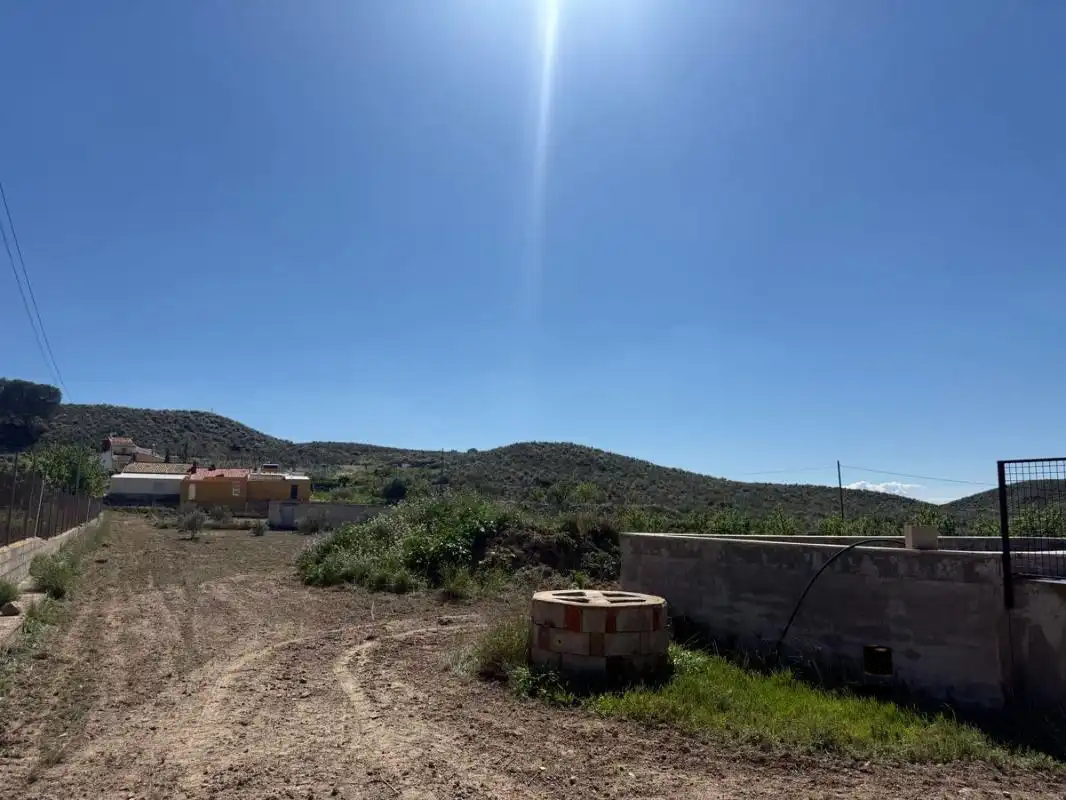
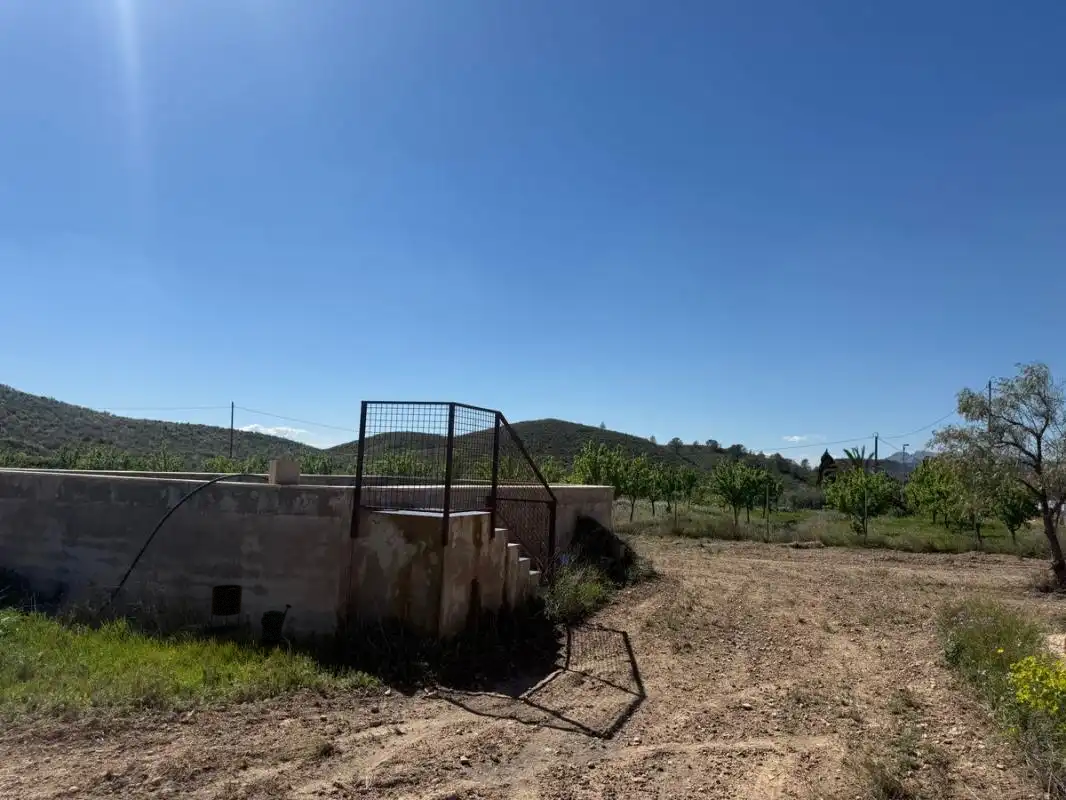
watering can: none [917,671,947,706] -> present [261,604,291,641]

